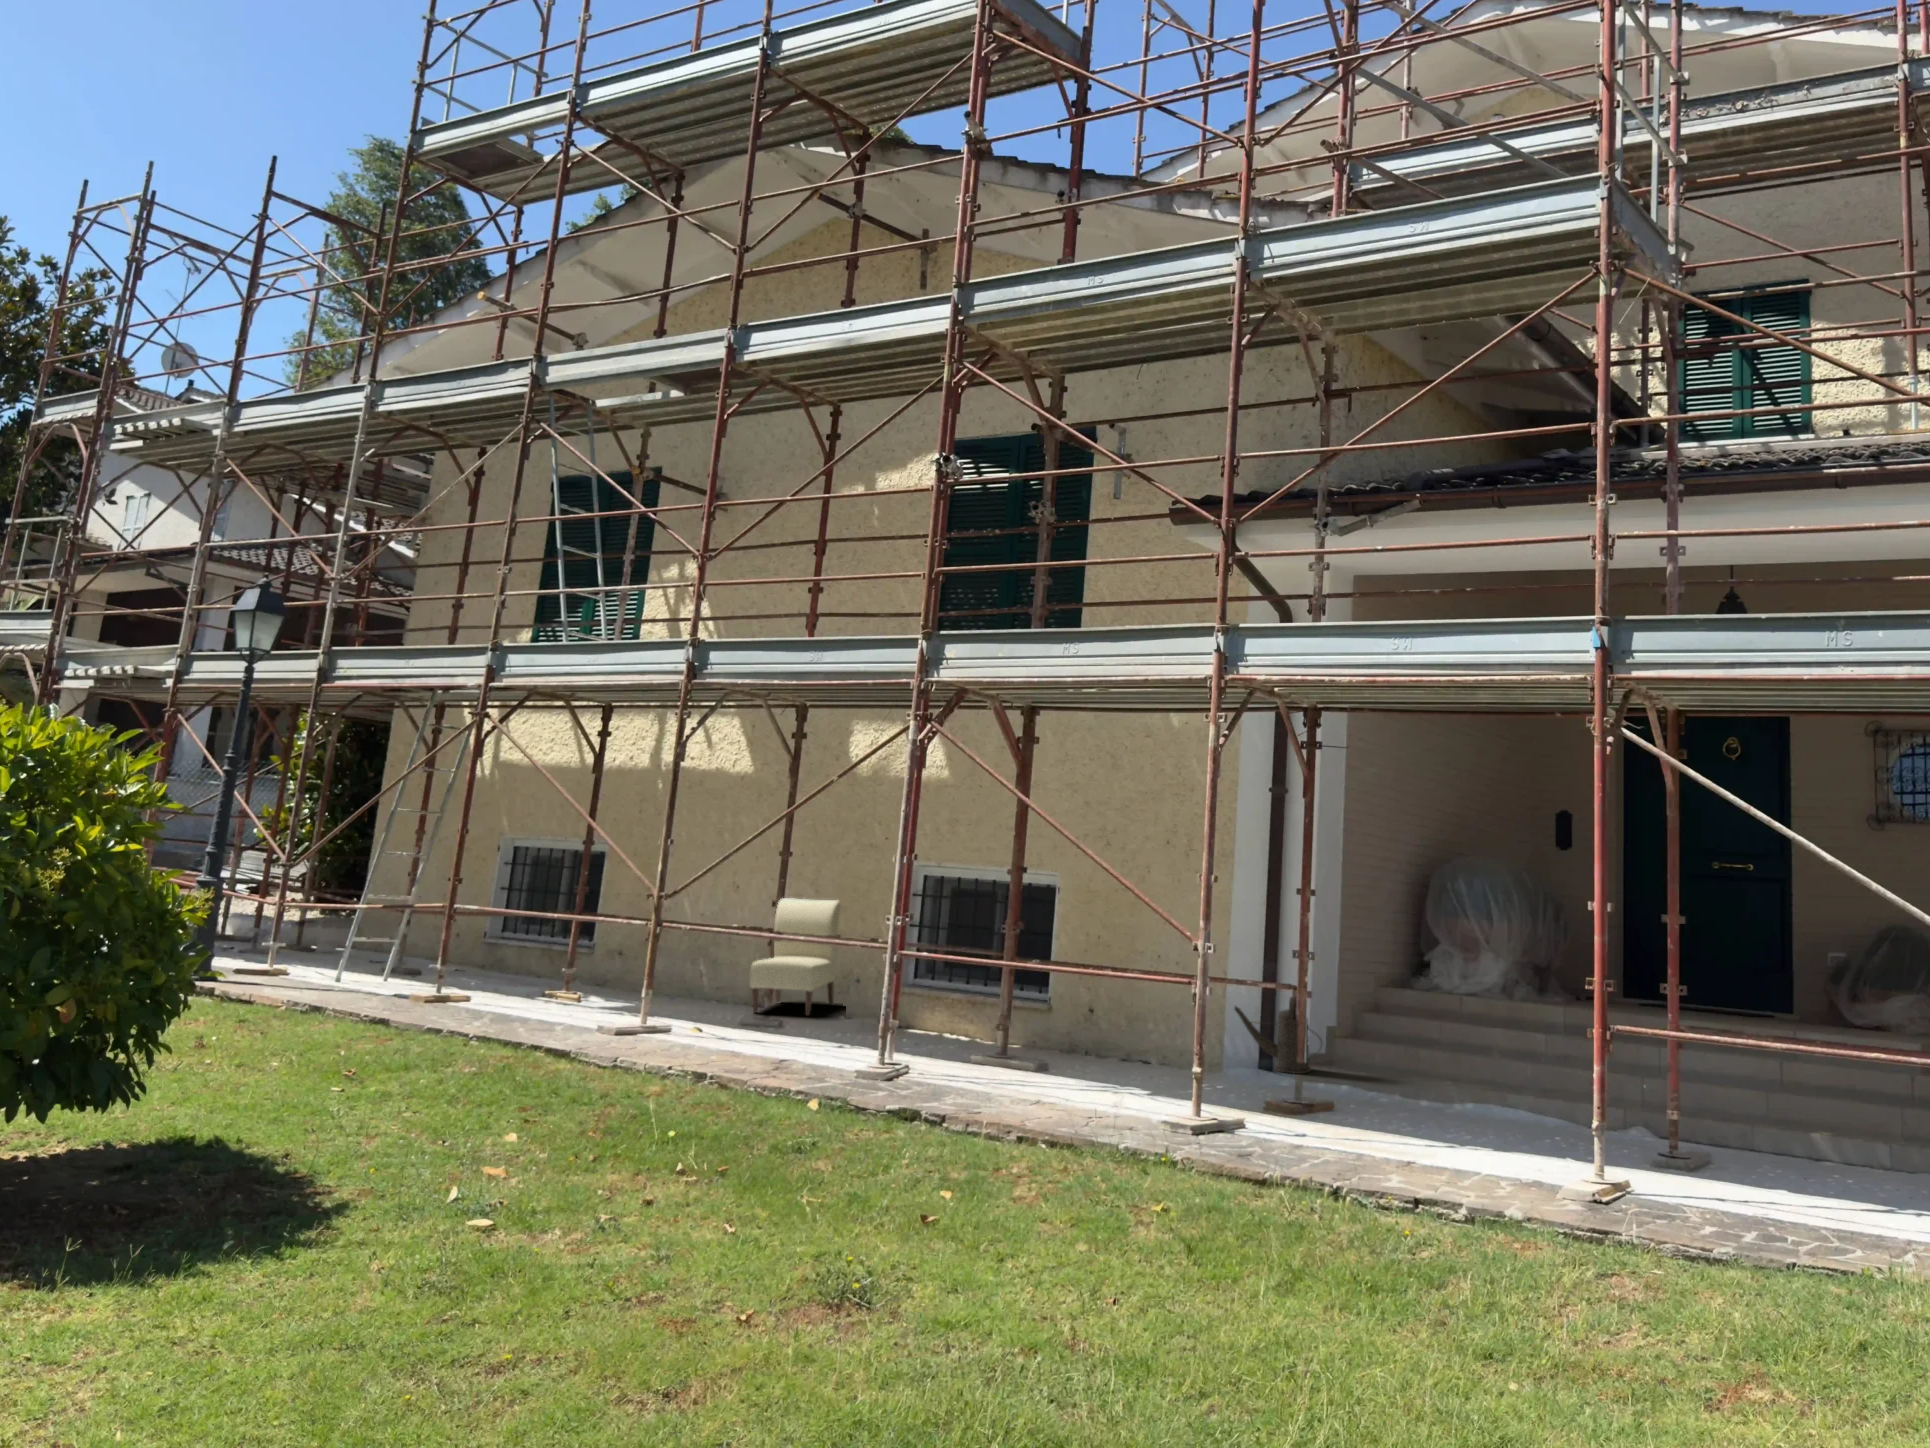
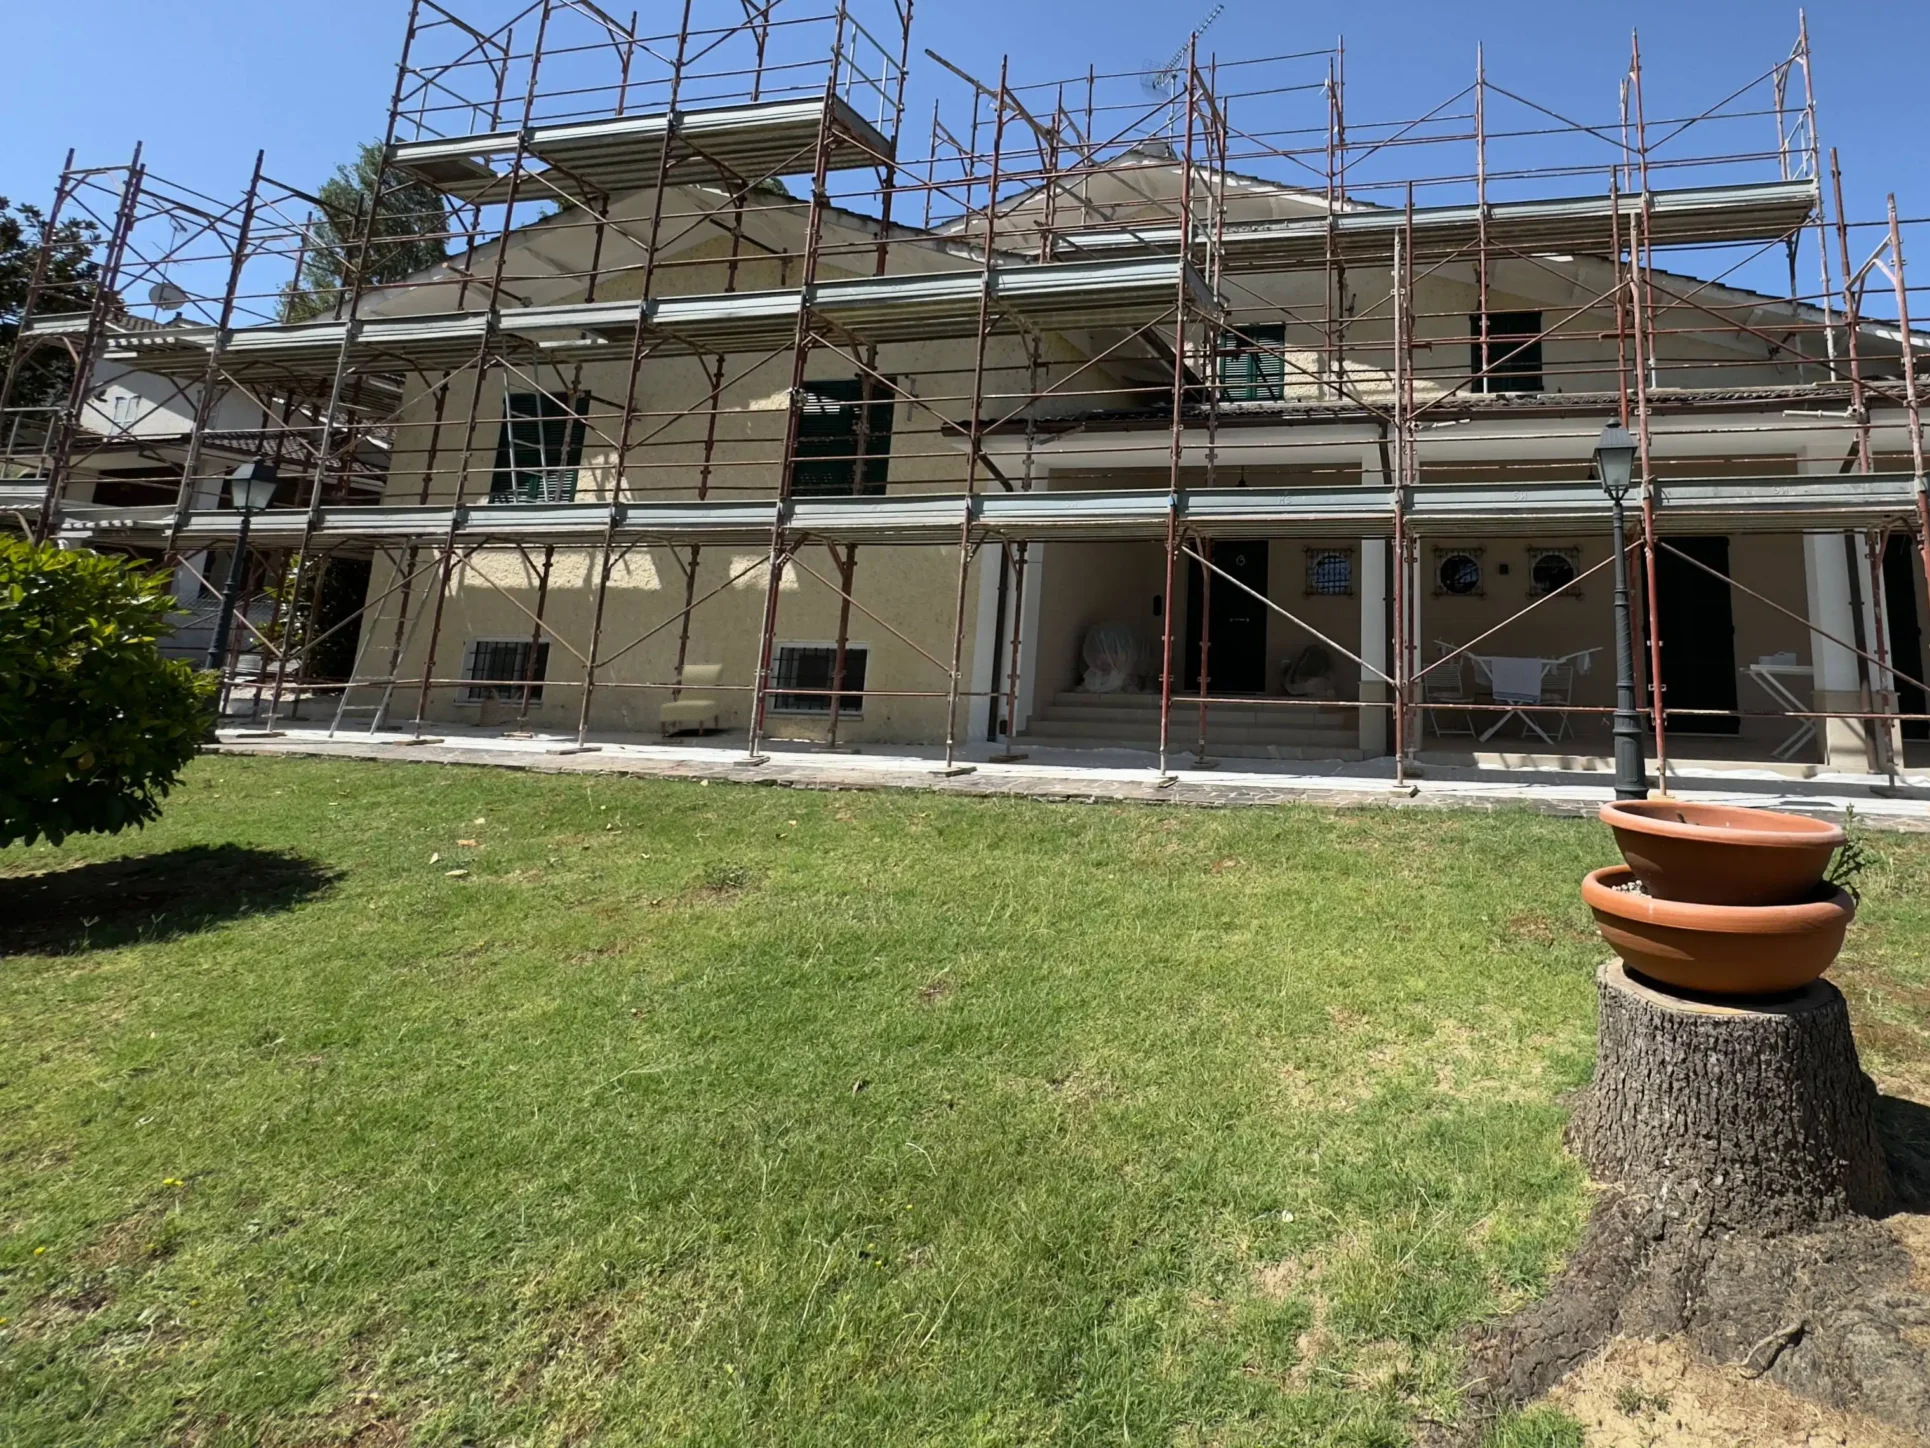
watering can: present [1235,997,1311,1074] -> present [477,690,520,727]

